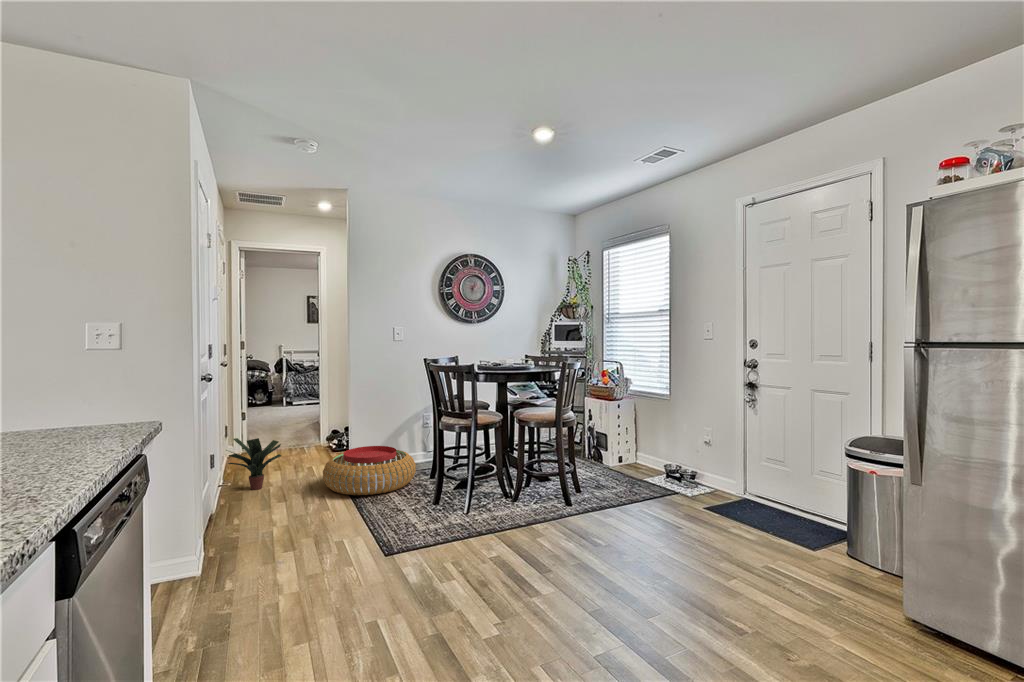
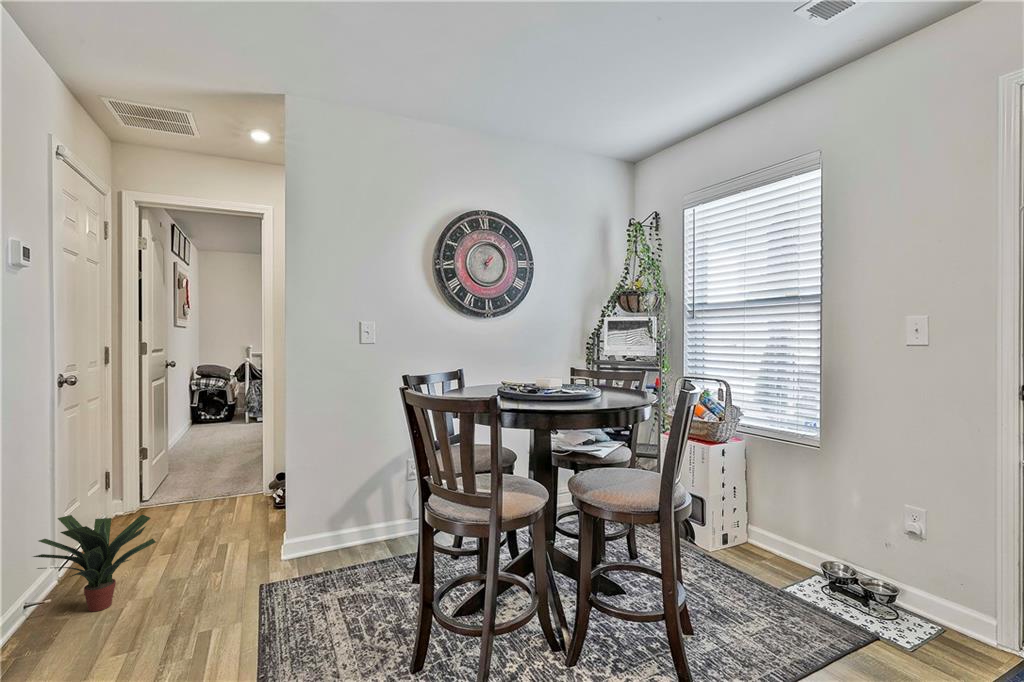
pouf: present [323,446,416,495] -> none [215,523,388,635]

